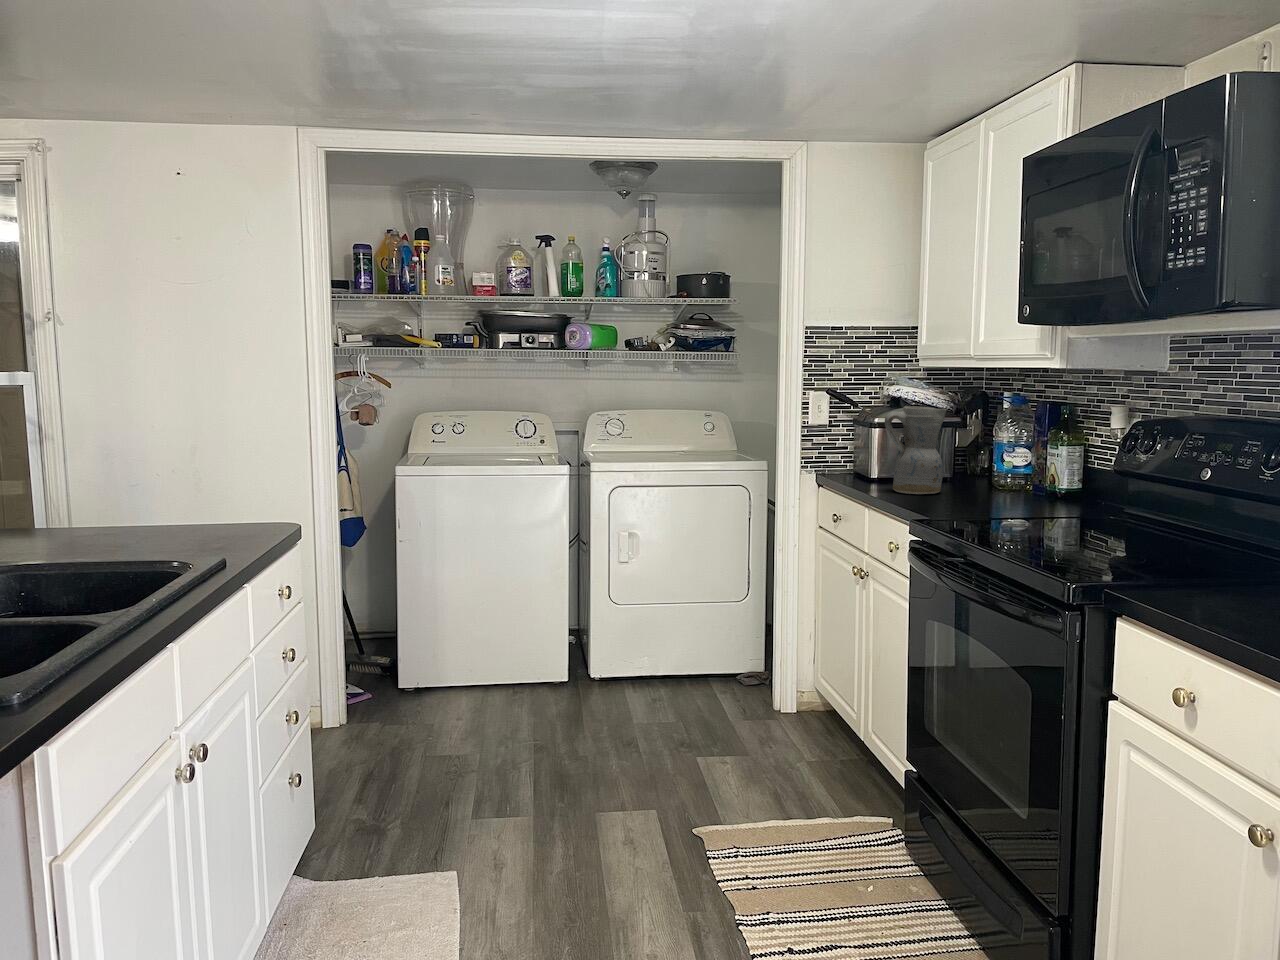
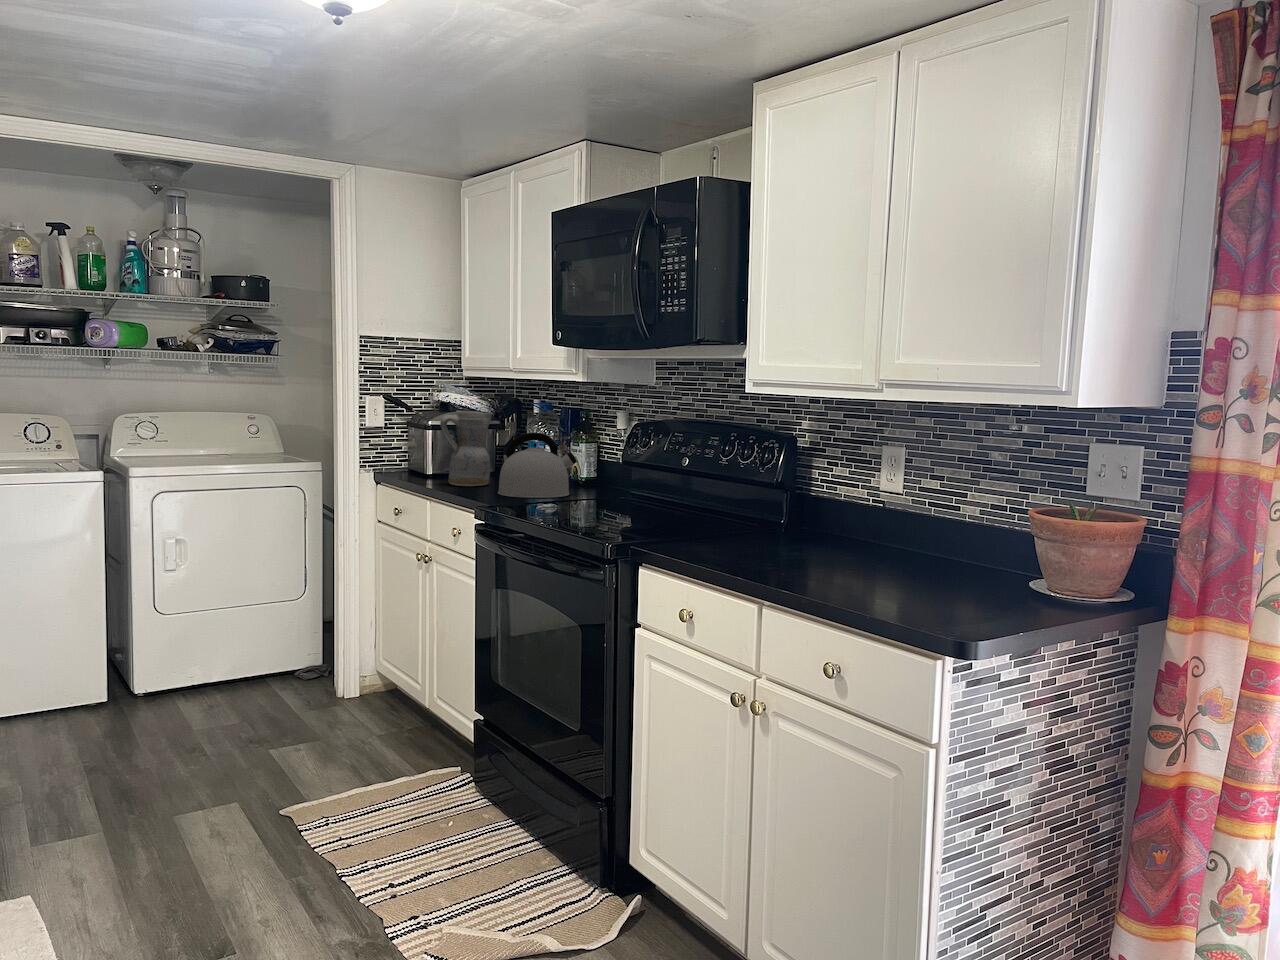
kettle: none [947,433,1051,513] -> present [498,433,577,498]

